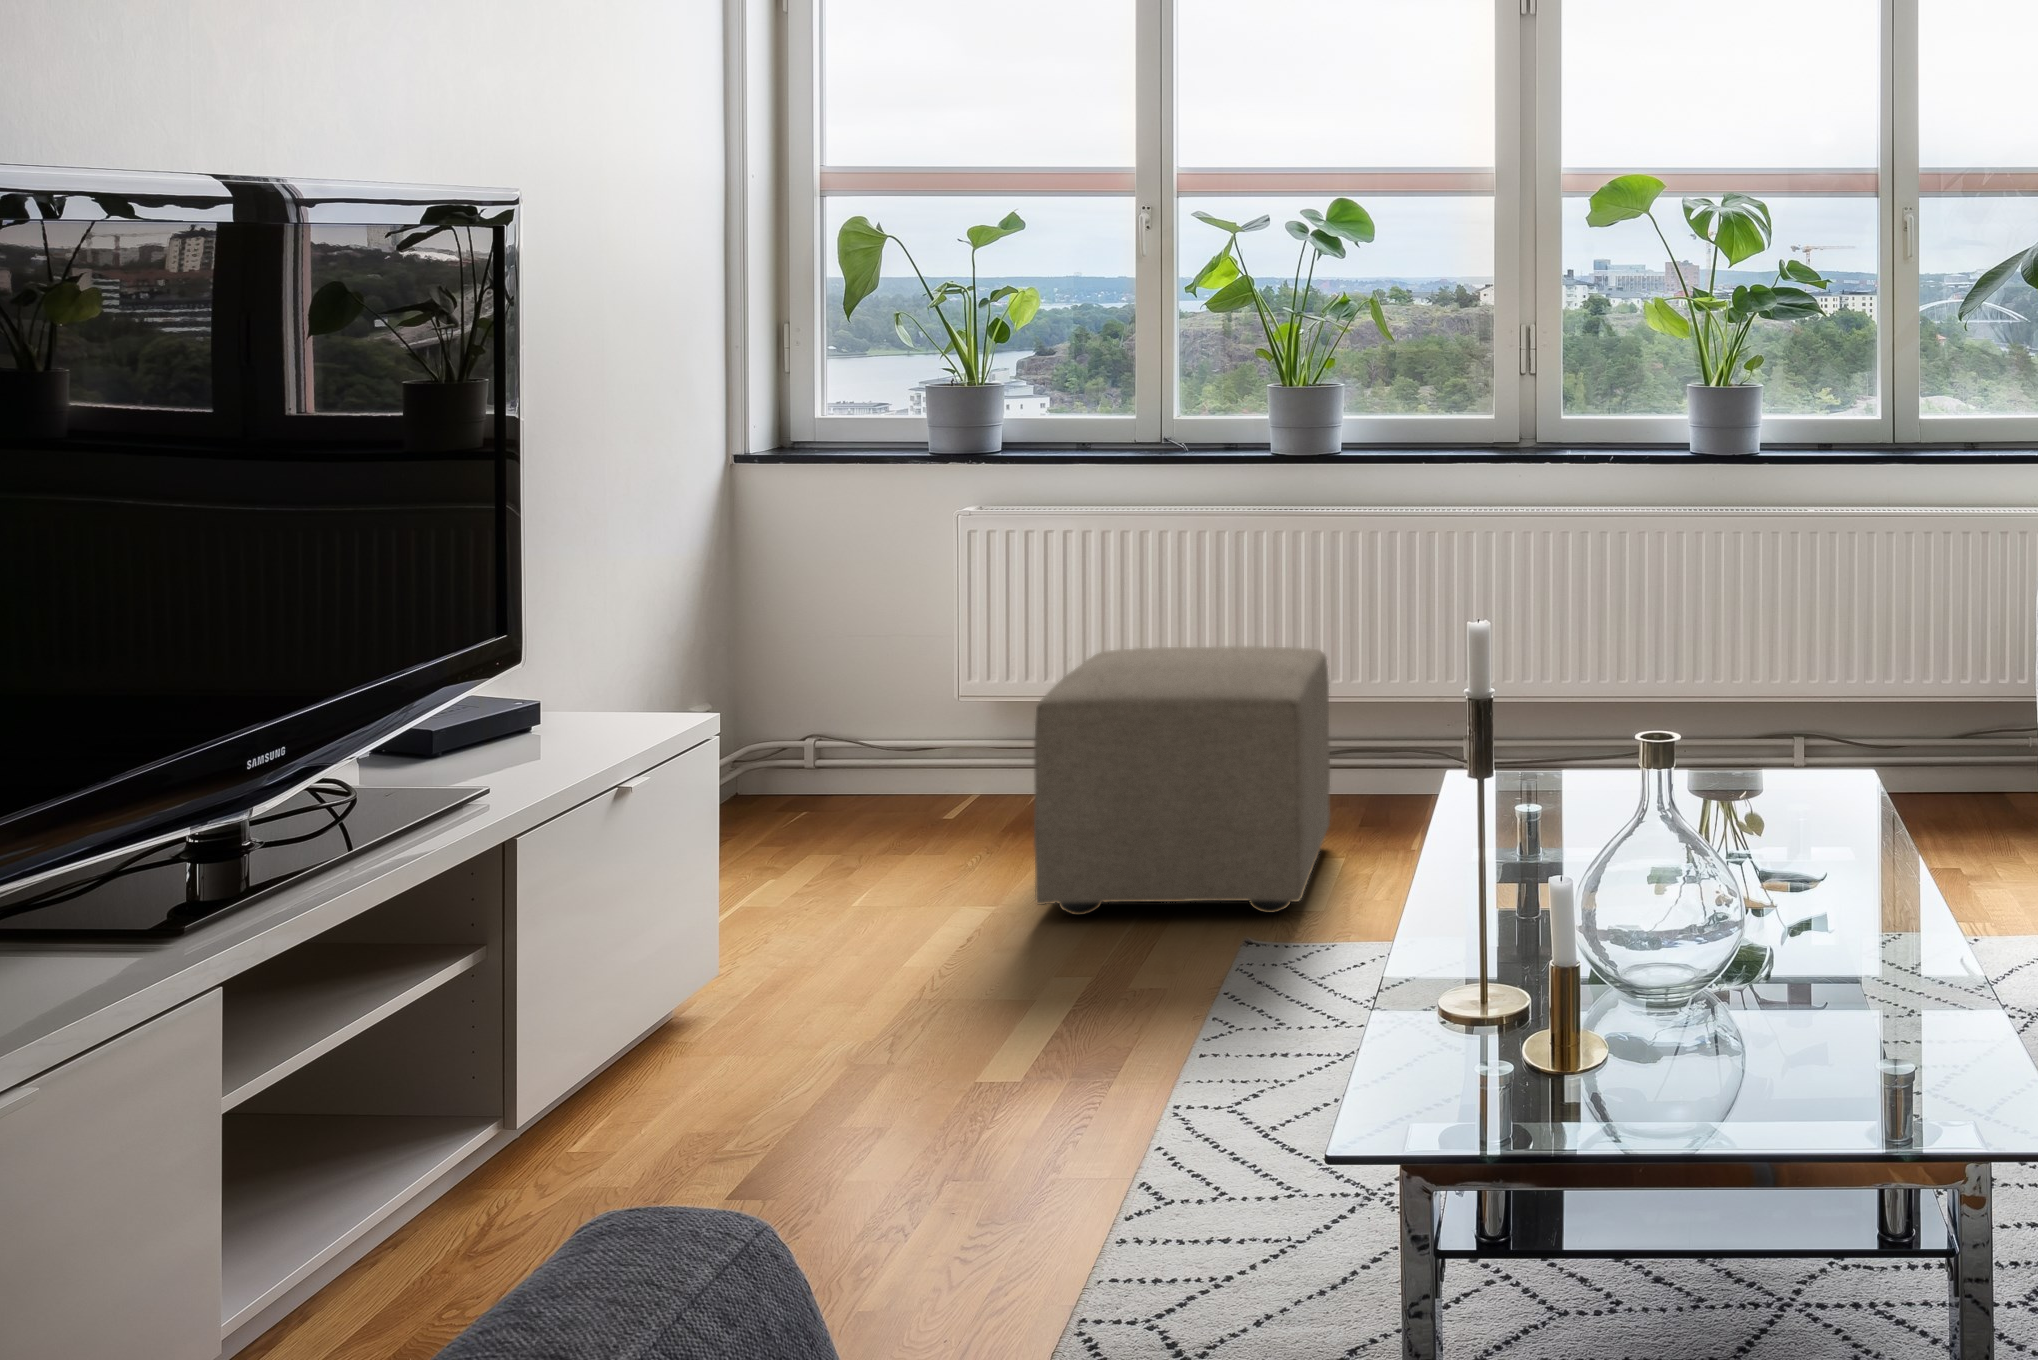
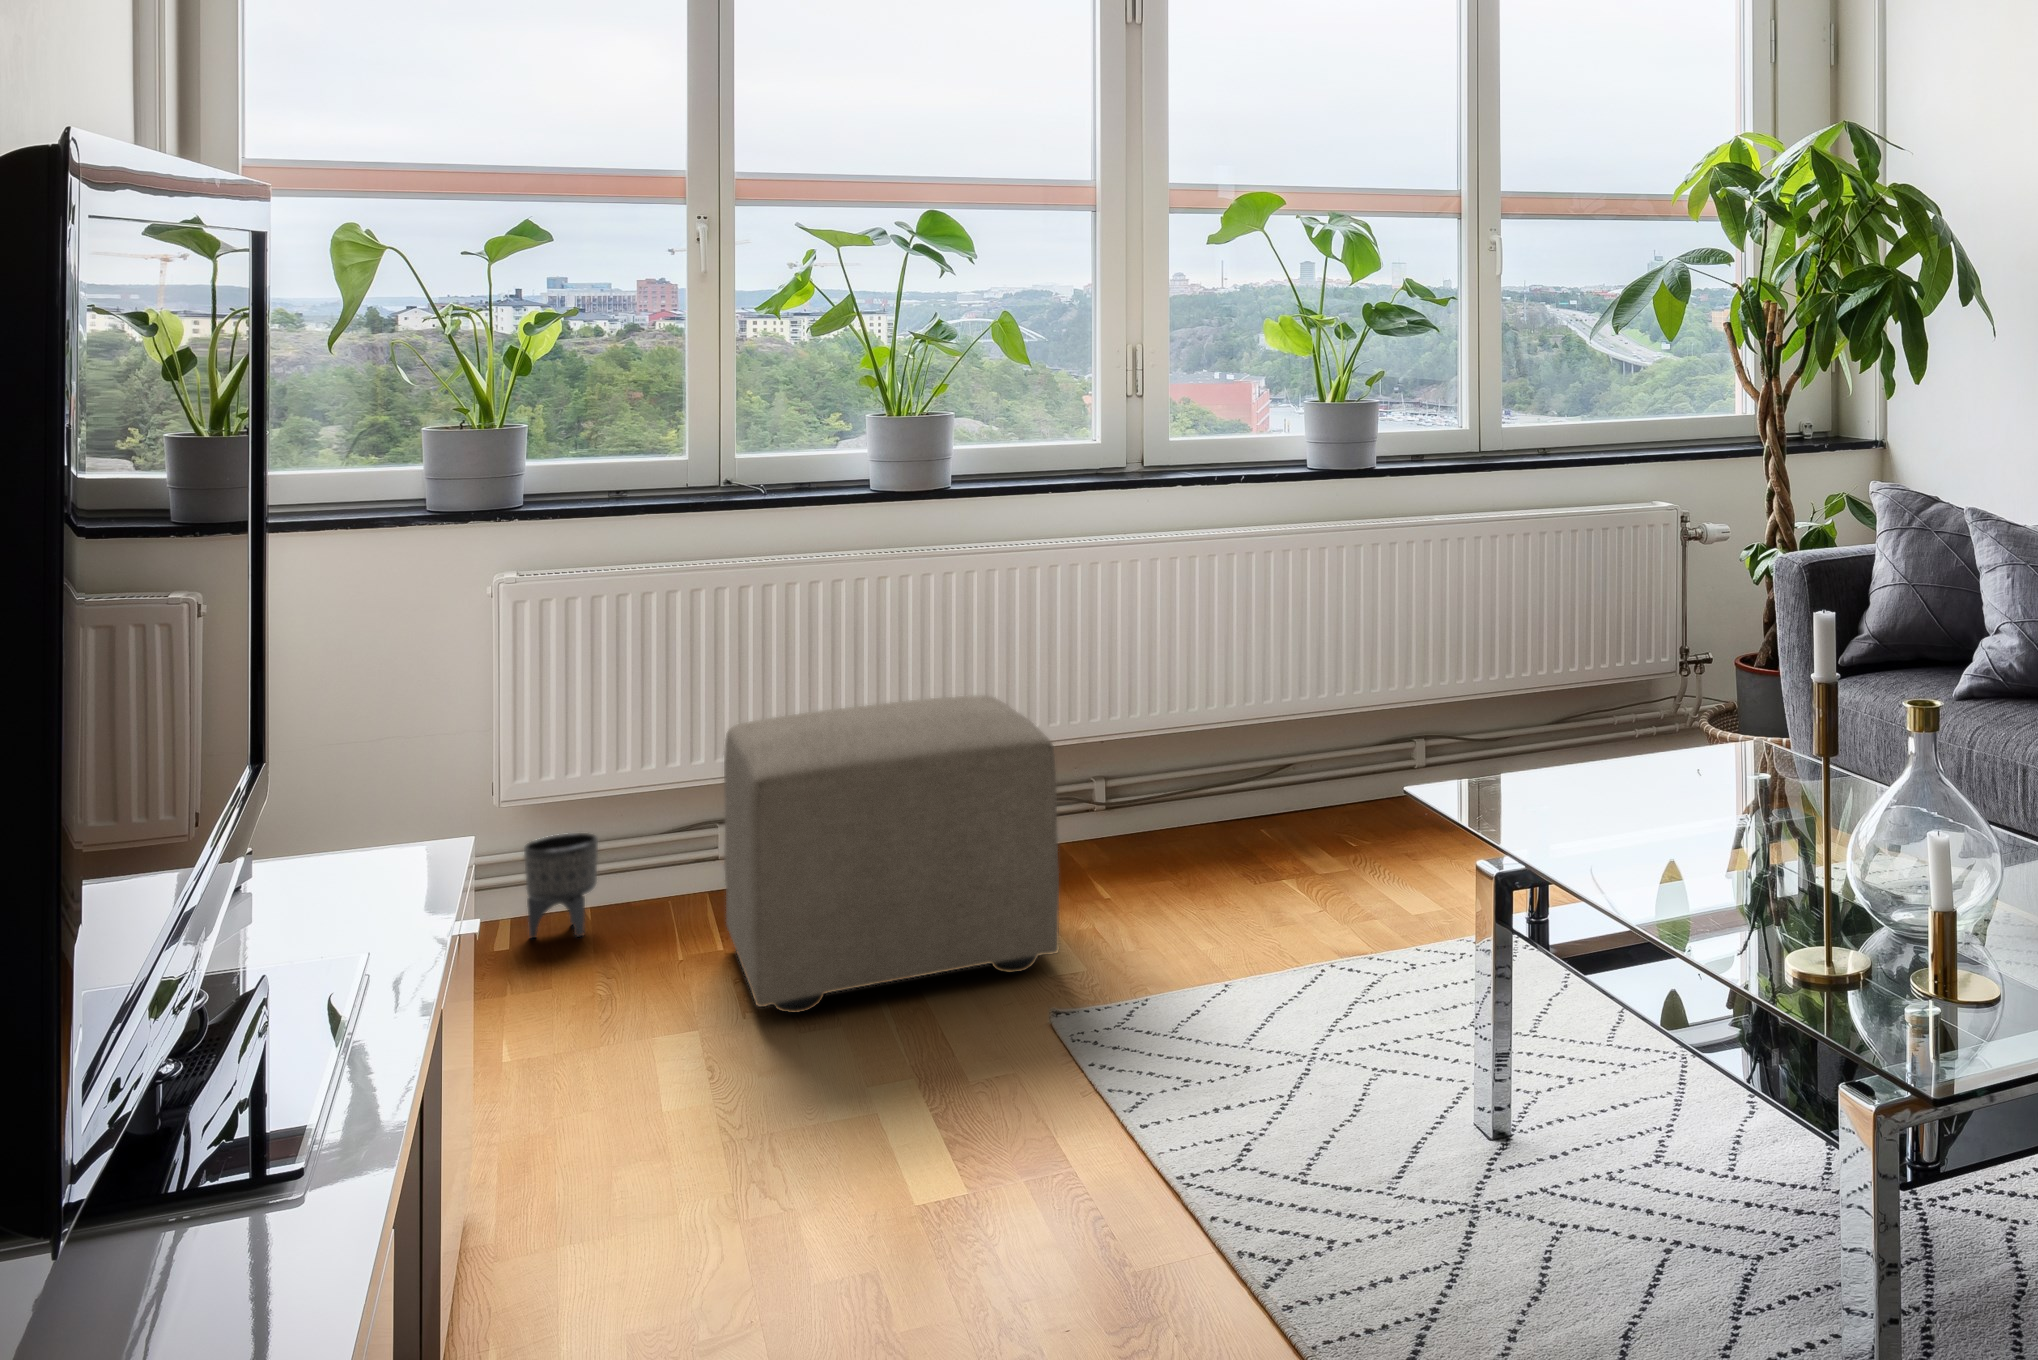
planter: none [978,728,1035,816] -> present [524,833,598,938]

